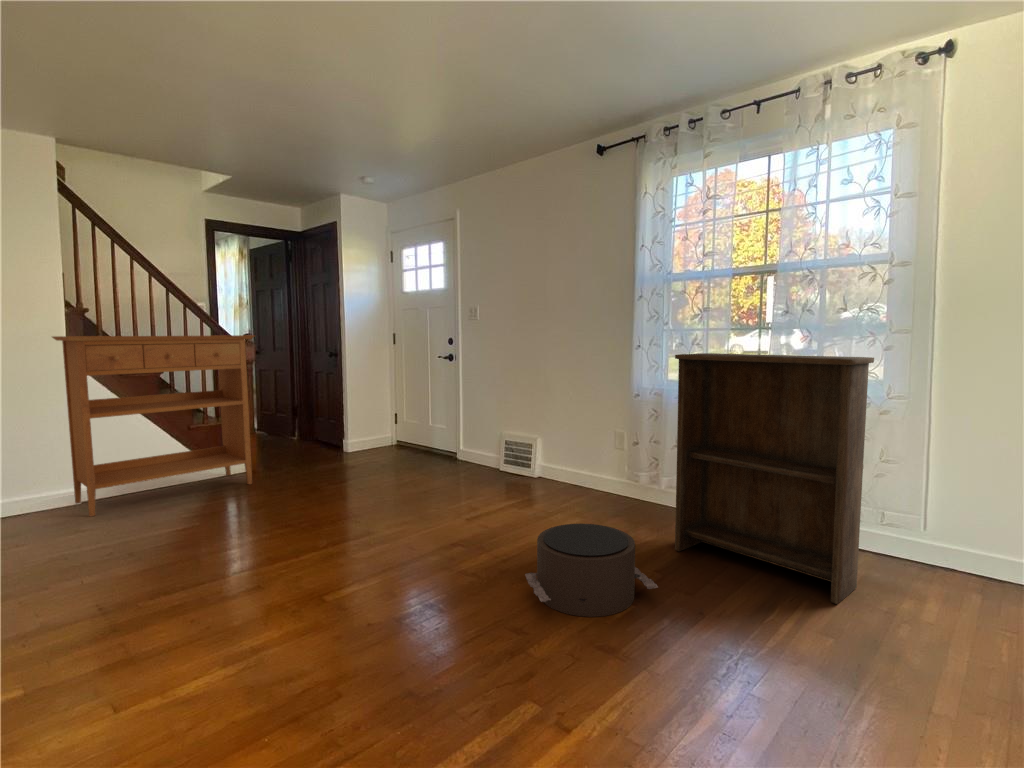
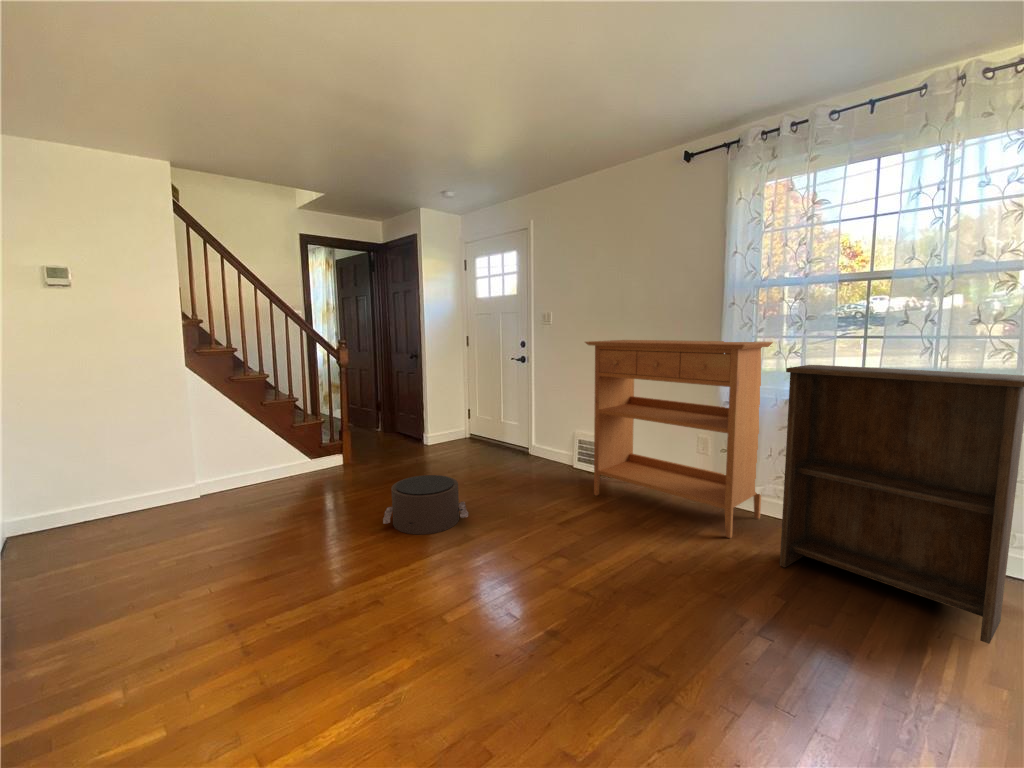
console table: present [52,335,255,516] -> present [585,340,773,538]
pouf: present [525,523,658,617] -> present [383,475,468,534]

